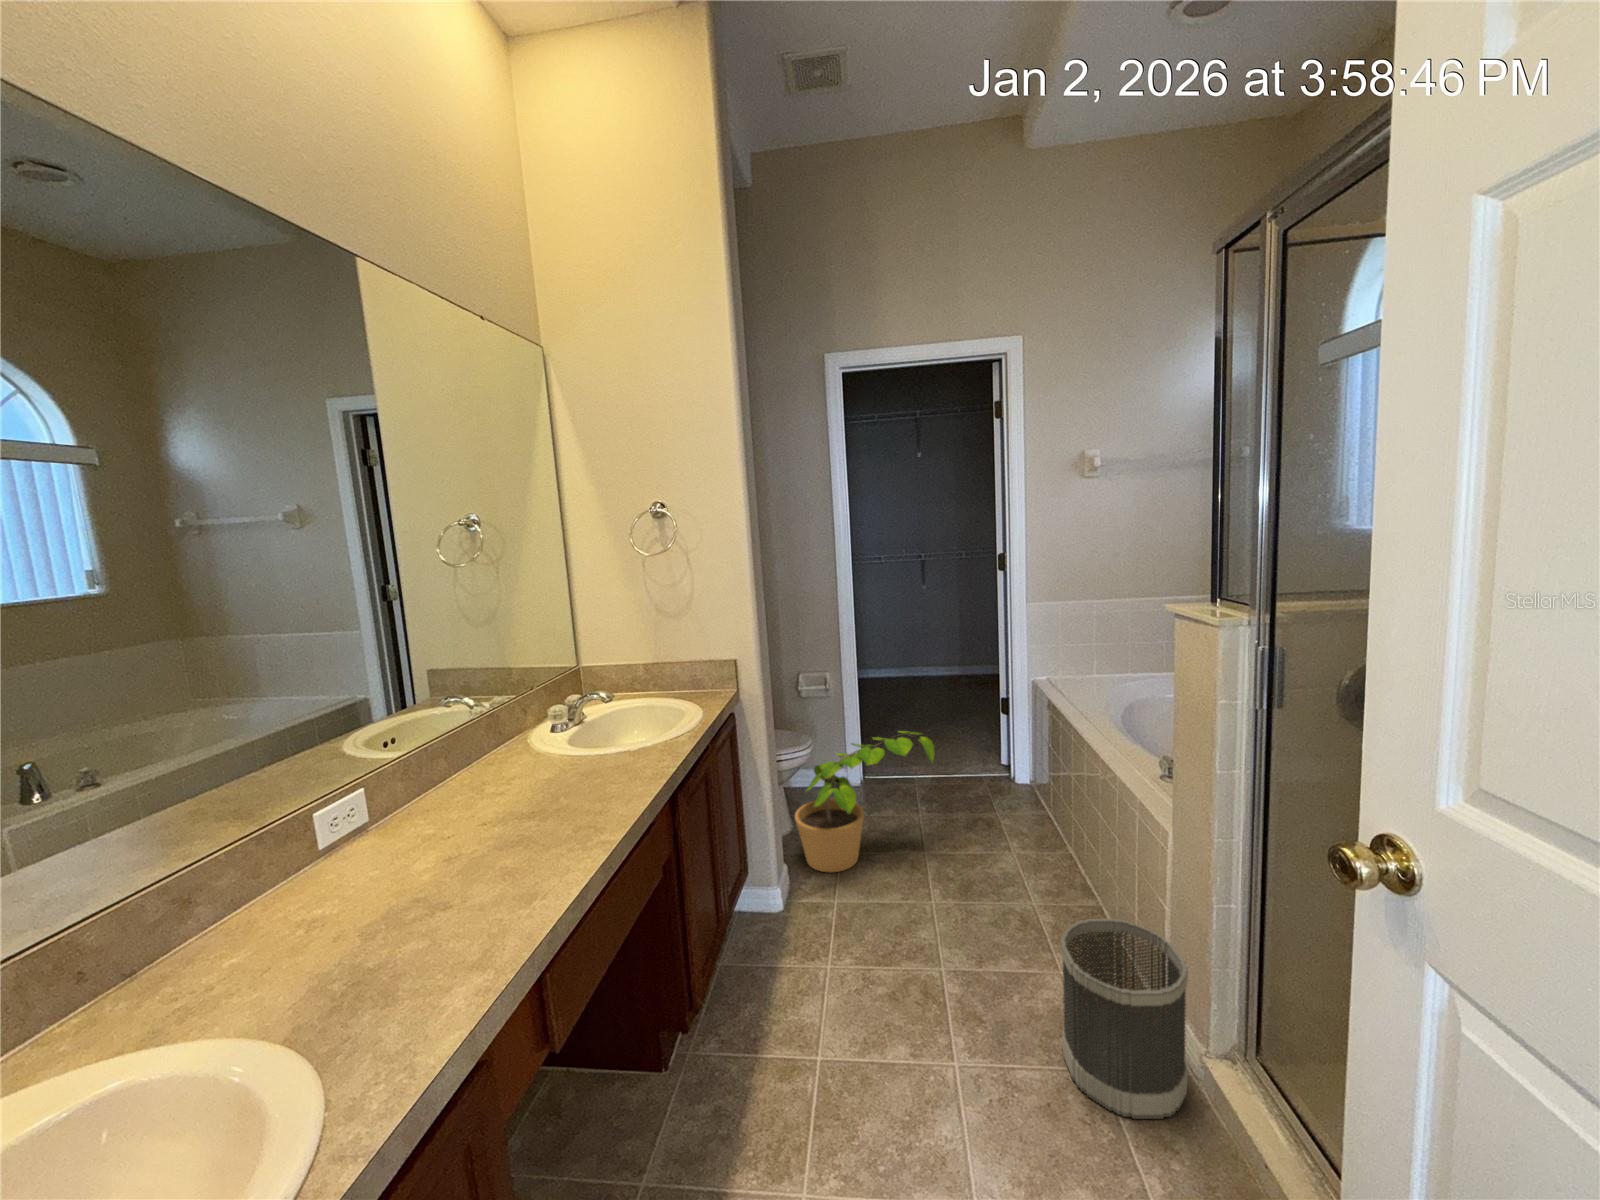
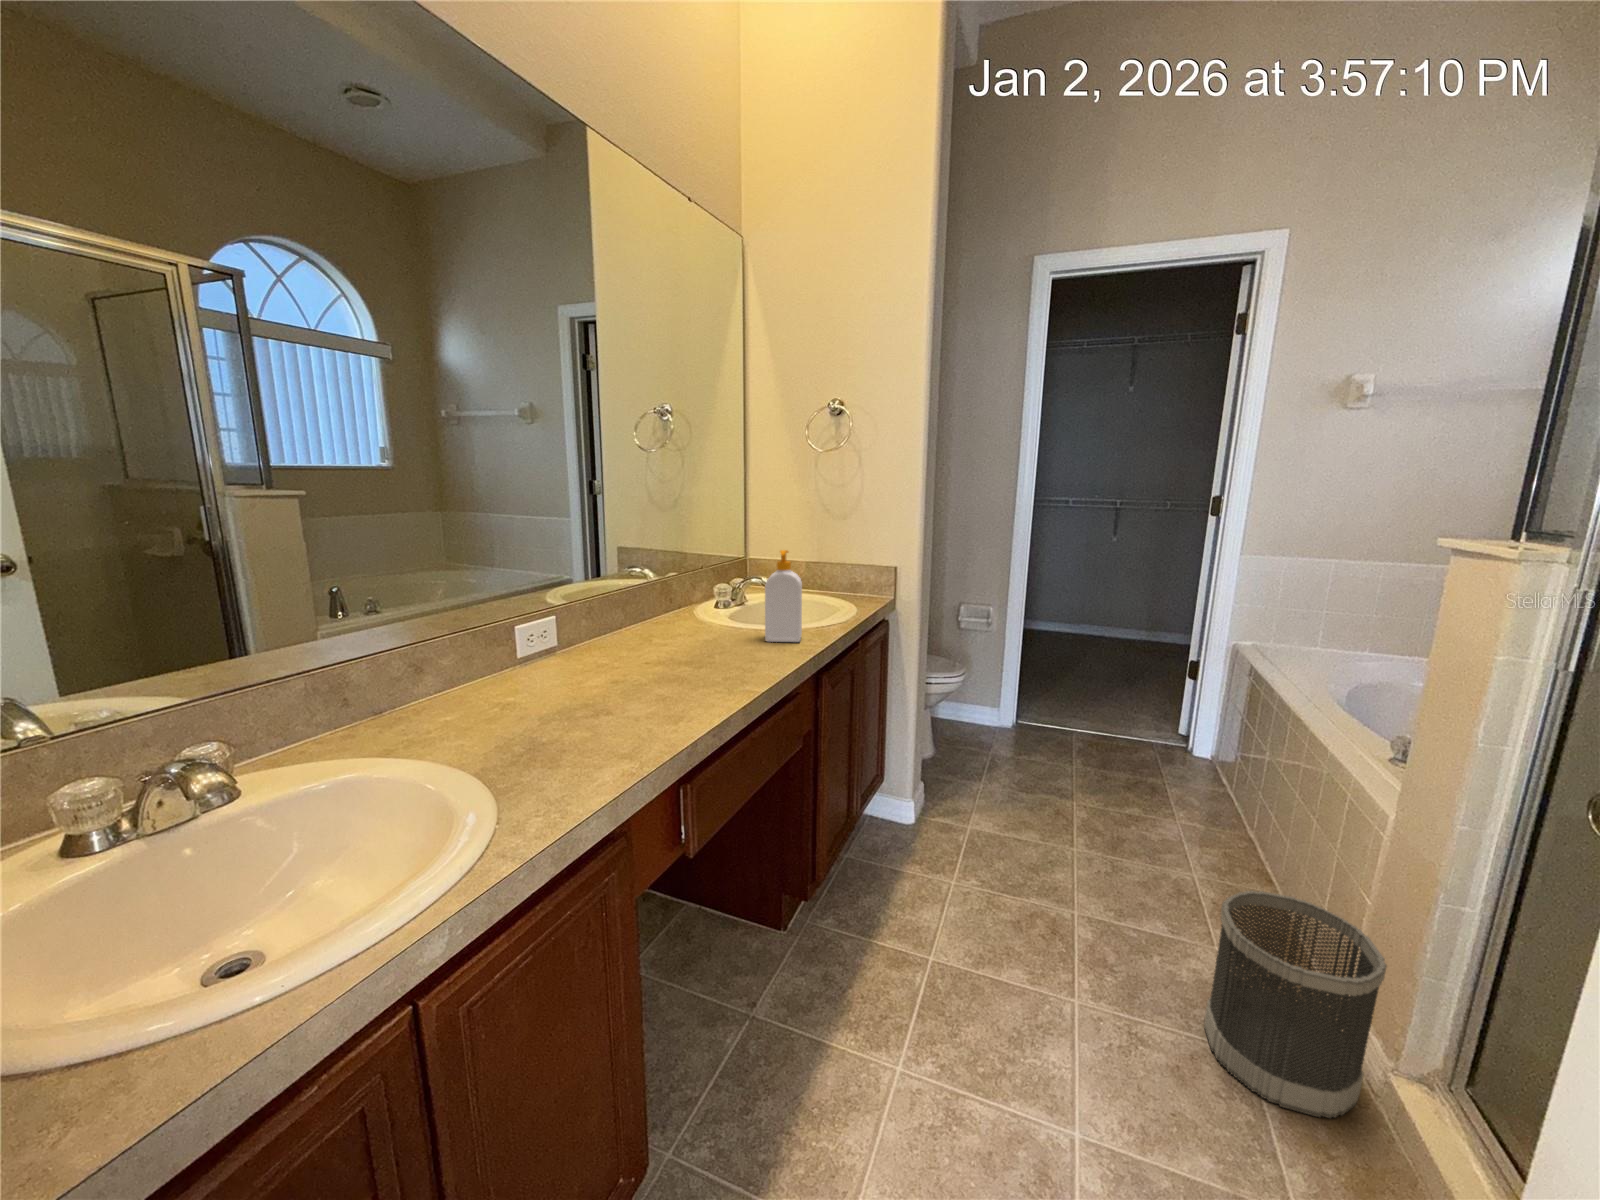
soap bottle: none [606,672,650,768] -> present [765,550,802,642]
potted plant: present [795,731,935,872] -> none [936,670,1101,803]

